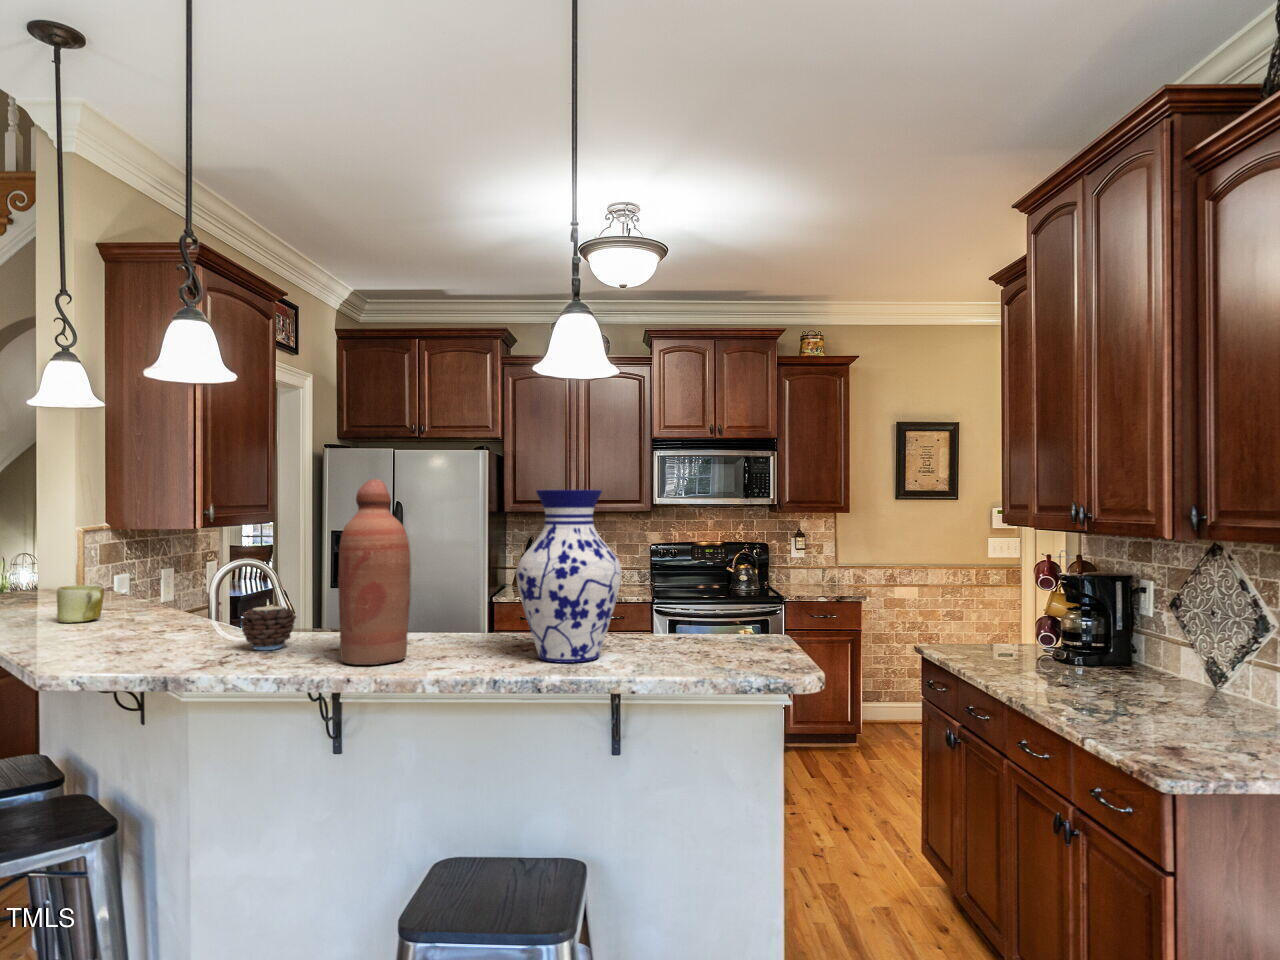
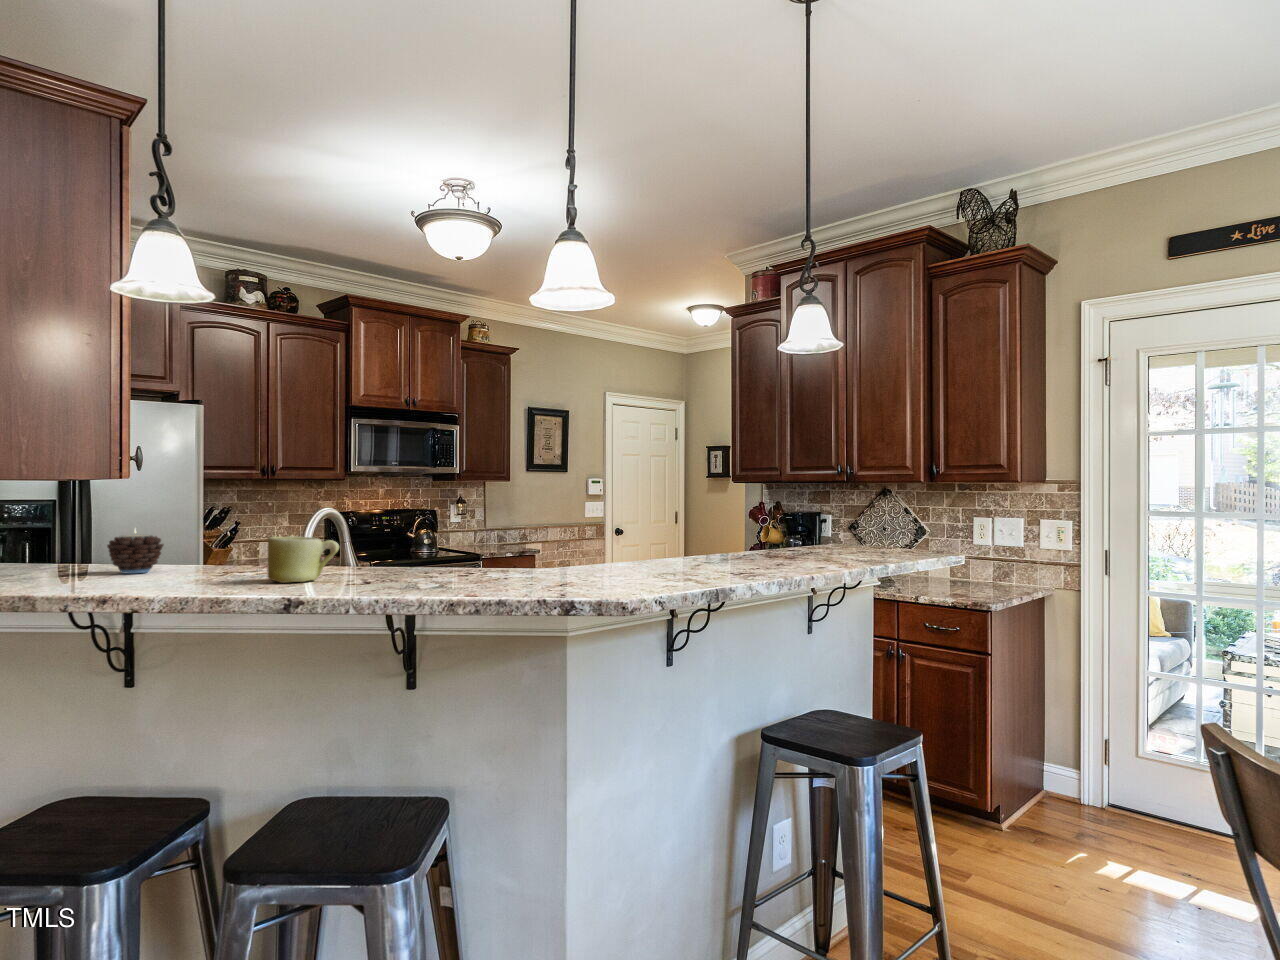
bottle: present [338,479,411,665] -> none [760,422,814,566]
vase: present [516,490,622,663] -> none [812,437,888,556]
candle: present [241,602,296,650] -> present [107,530,164,573]

